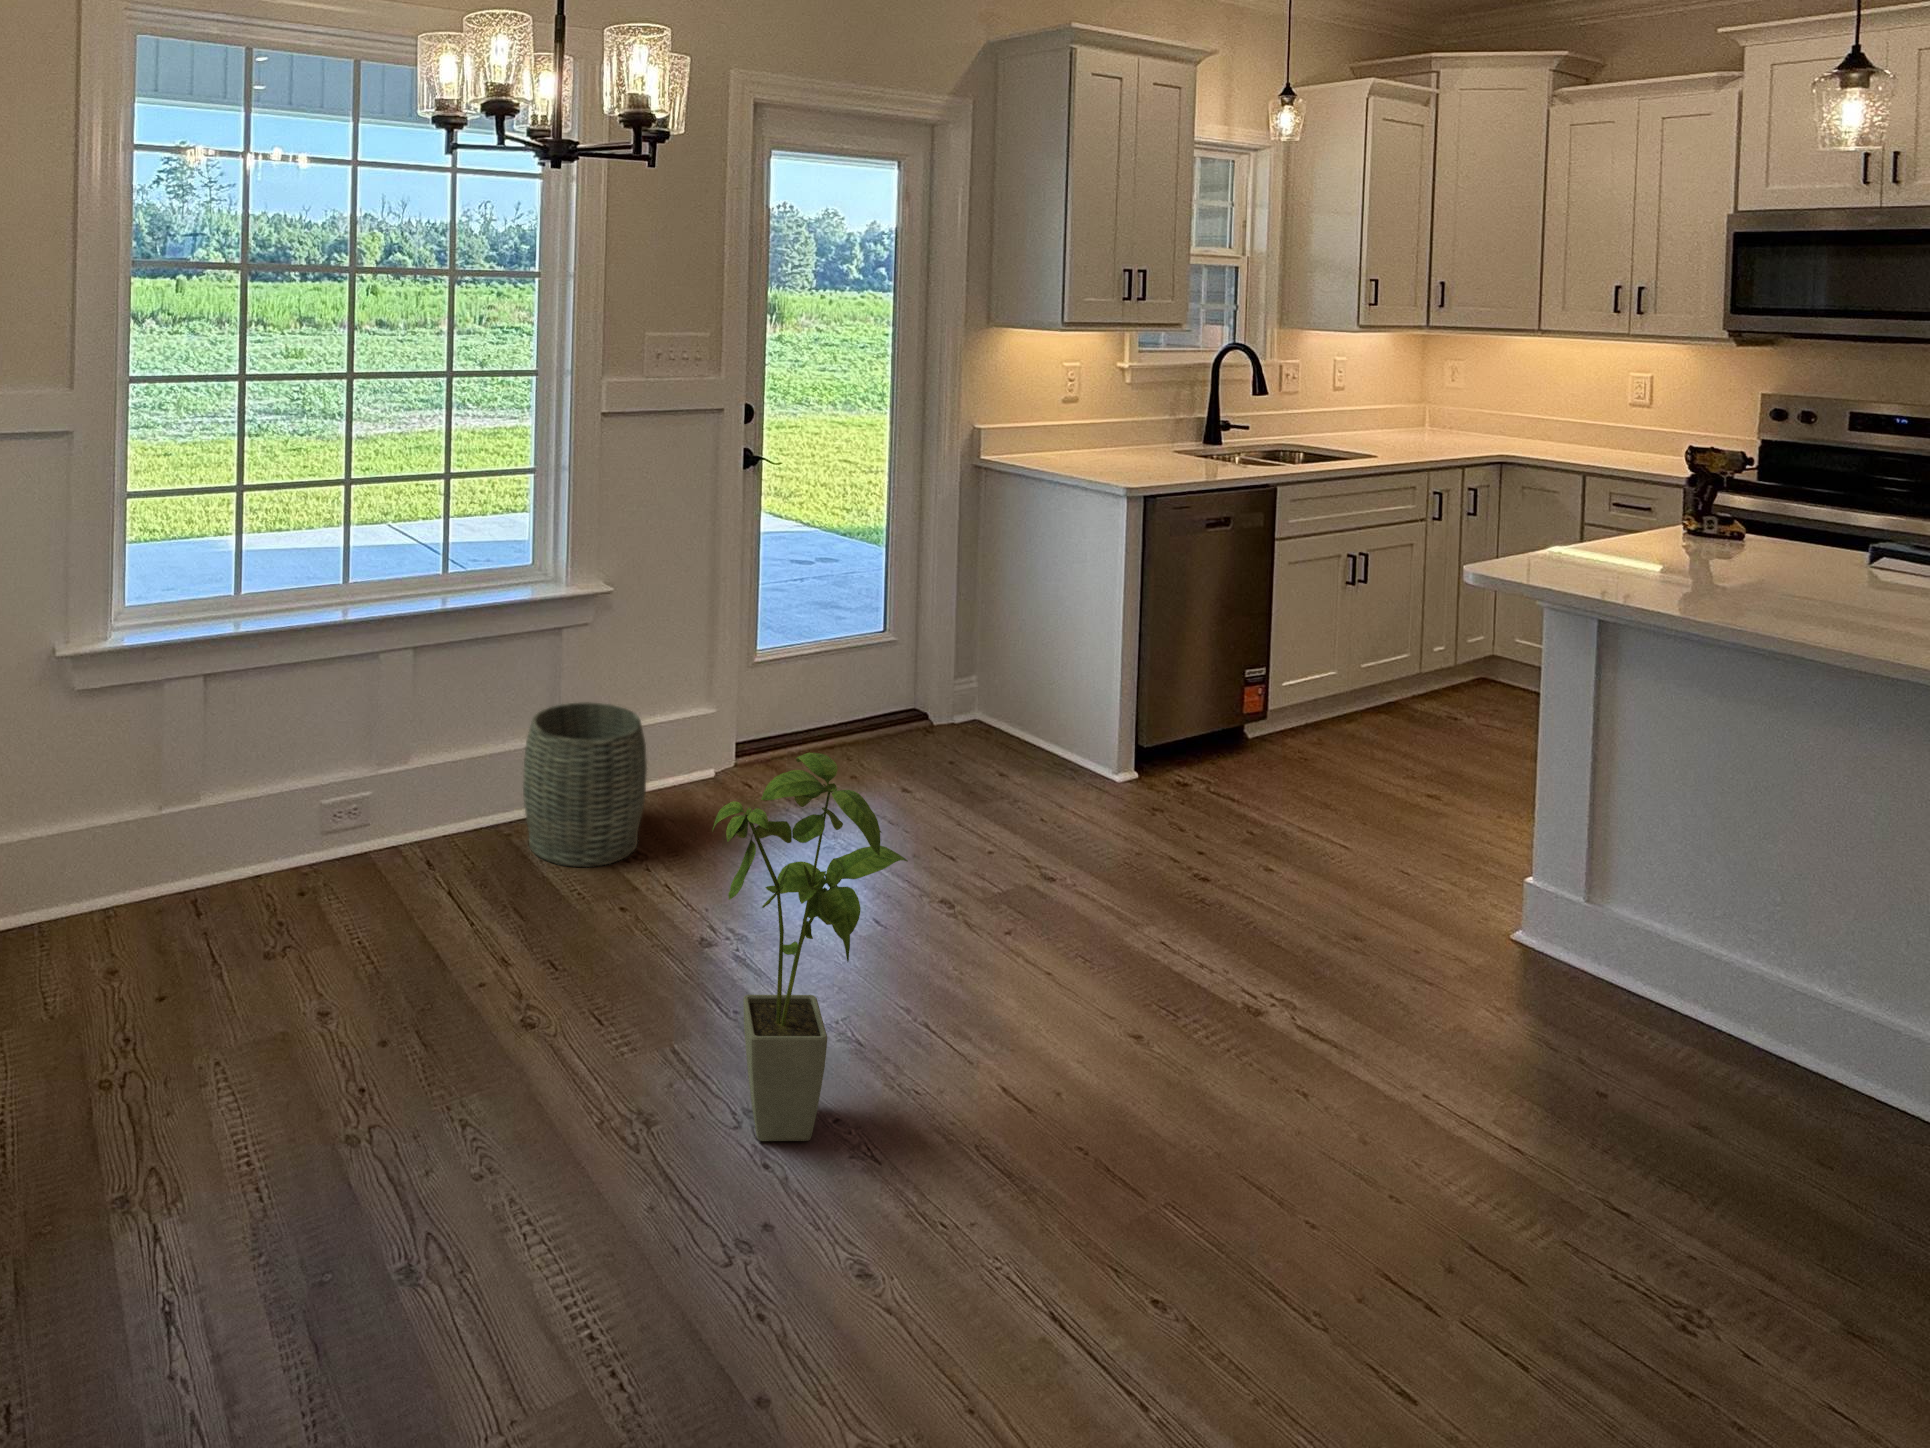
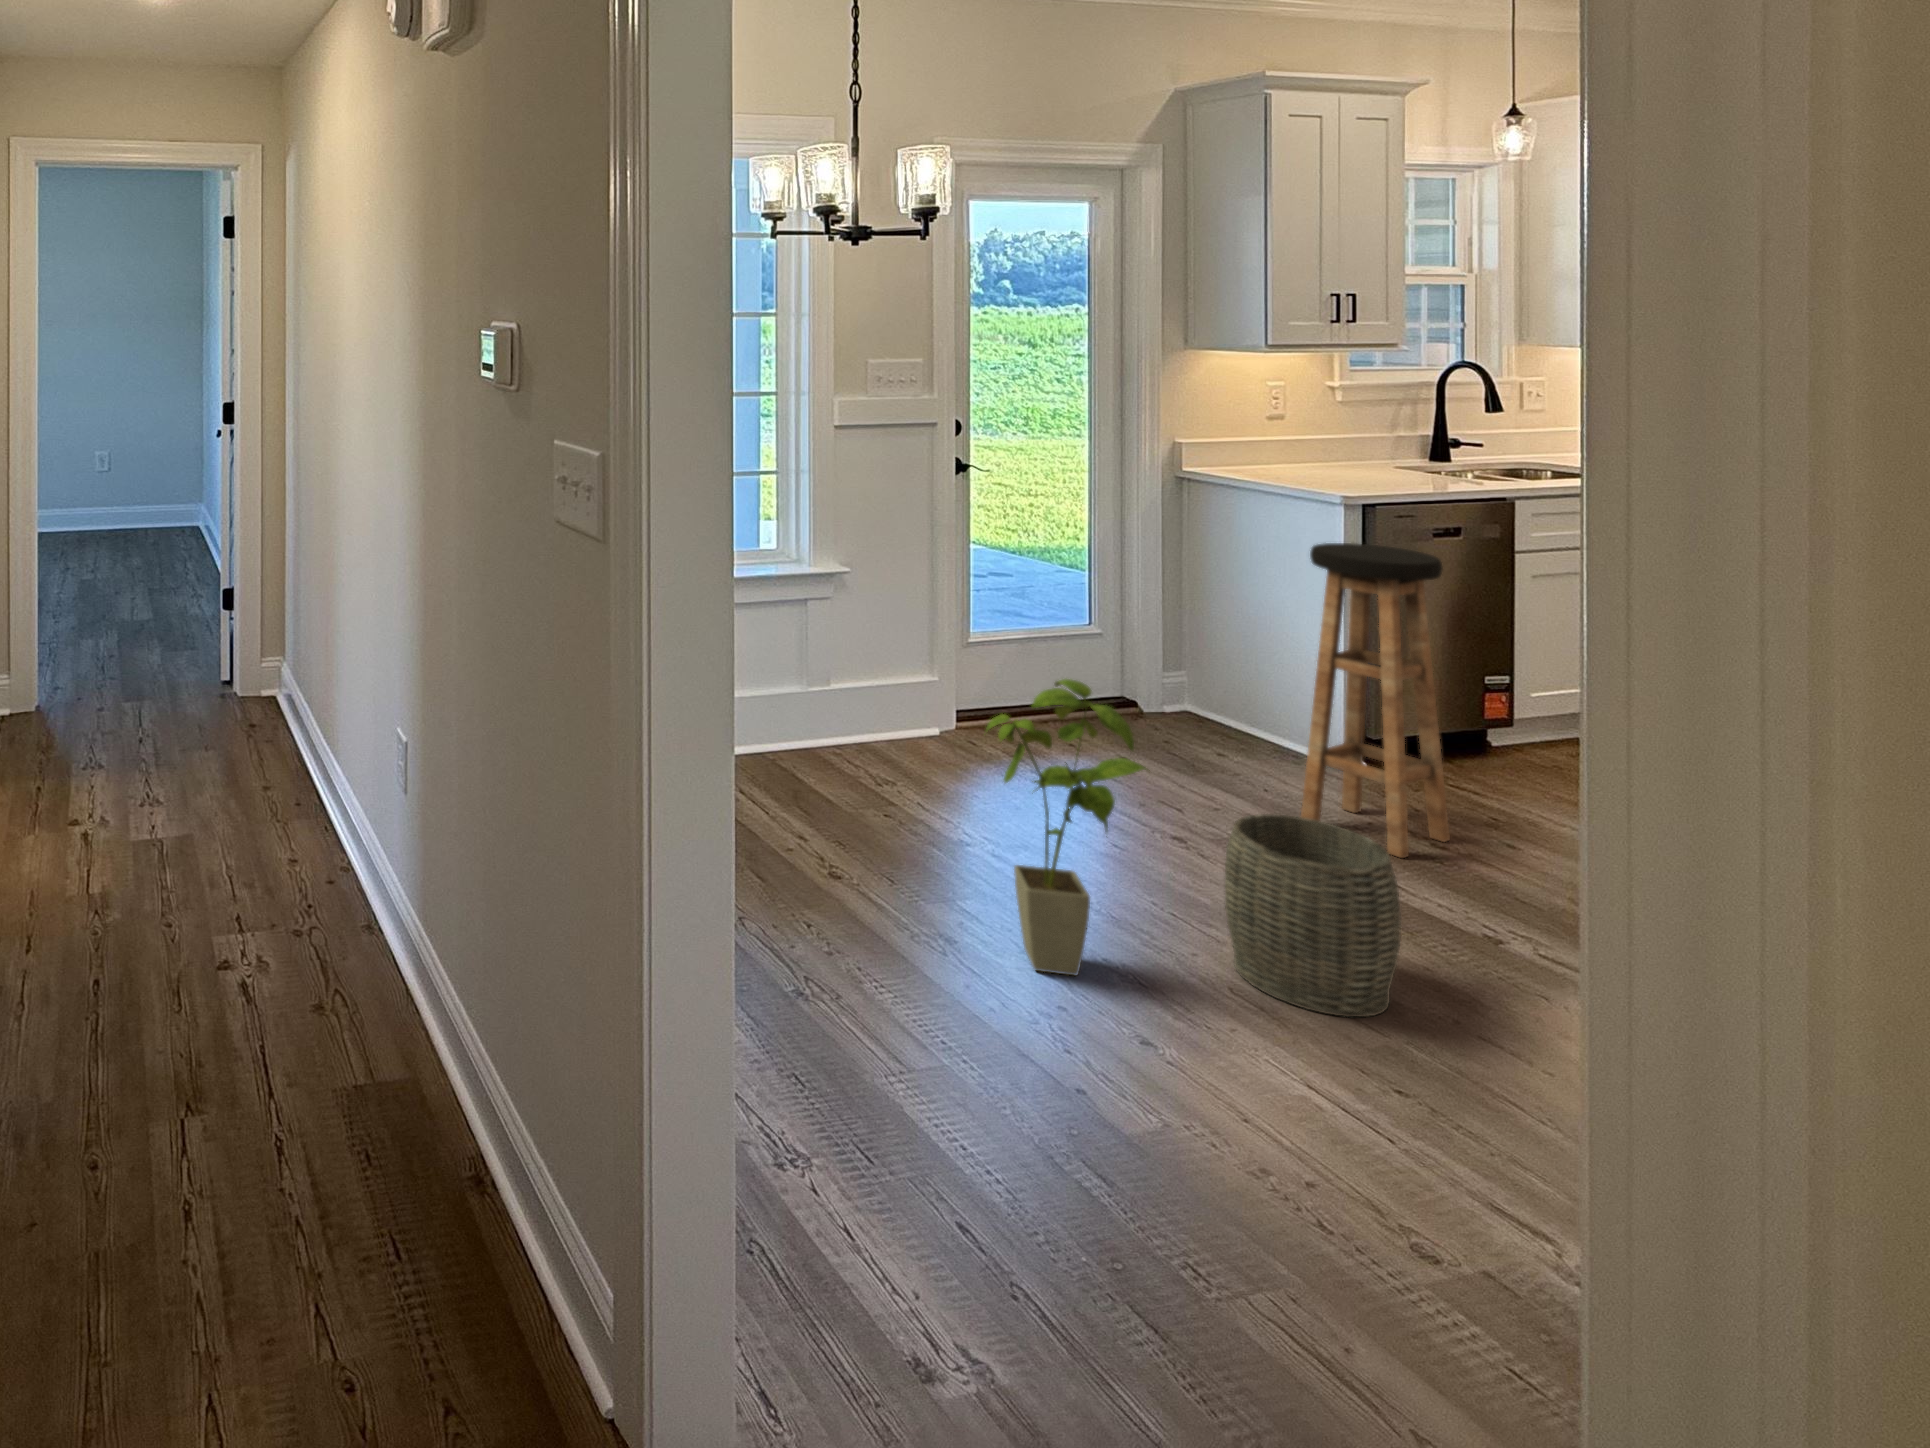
bar stool: none [1074,543,1218,896] -> present [1301,543,1450,858]
woven basket: present [523,702,647,867] -> present [1225,814,1401,1017]

